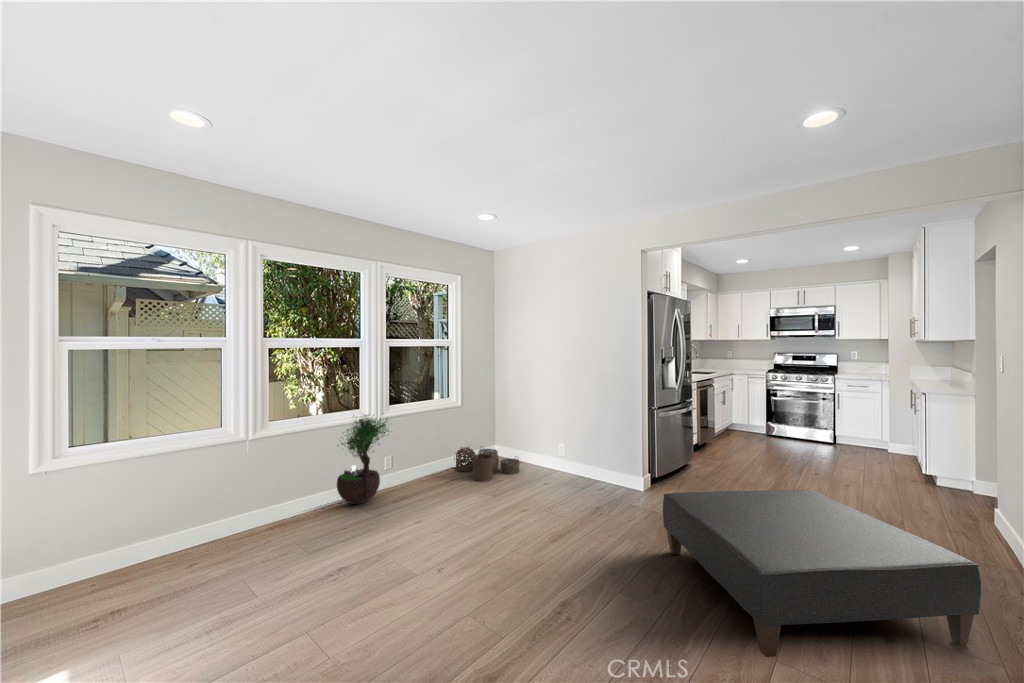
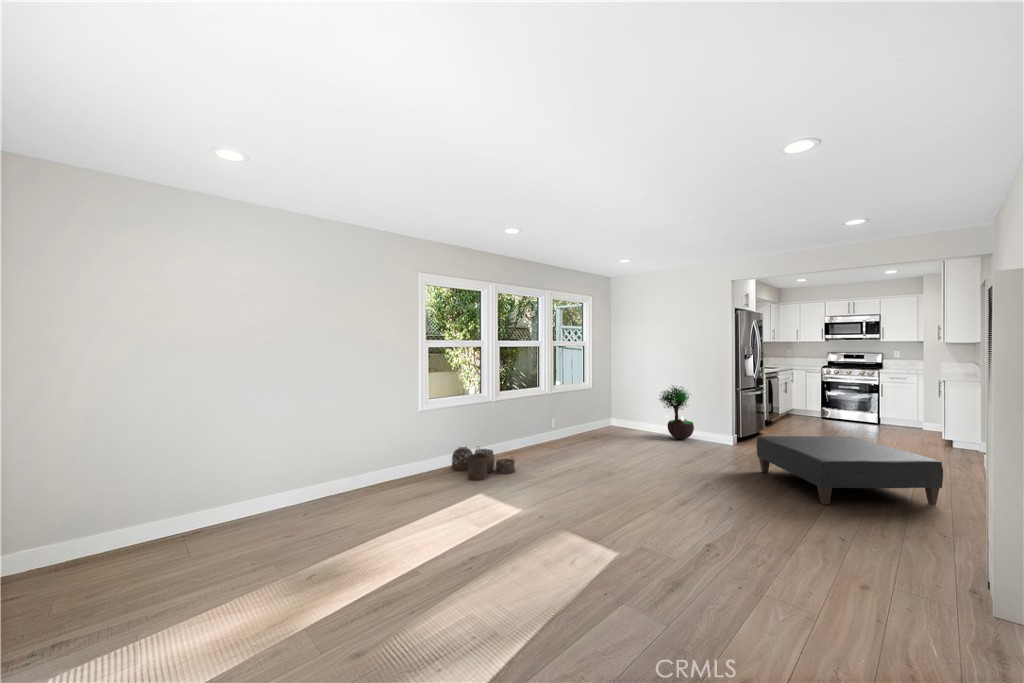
potted tree: present [337,415,389,504] -> present [659,386,694,439]
woven basket: present [454,447,519,481] -> present [452,447,515,480]

